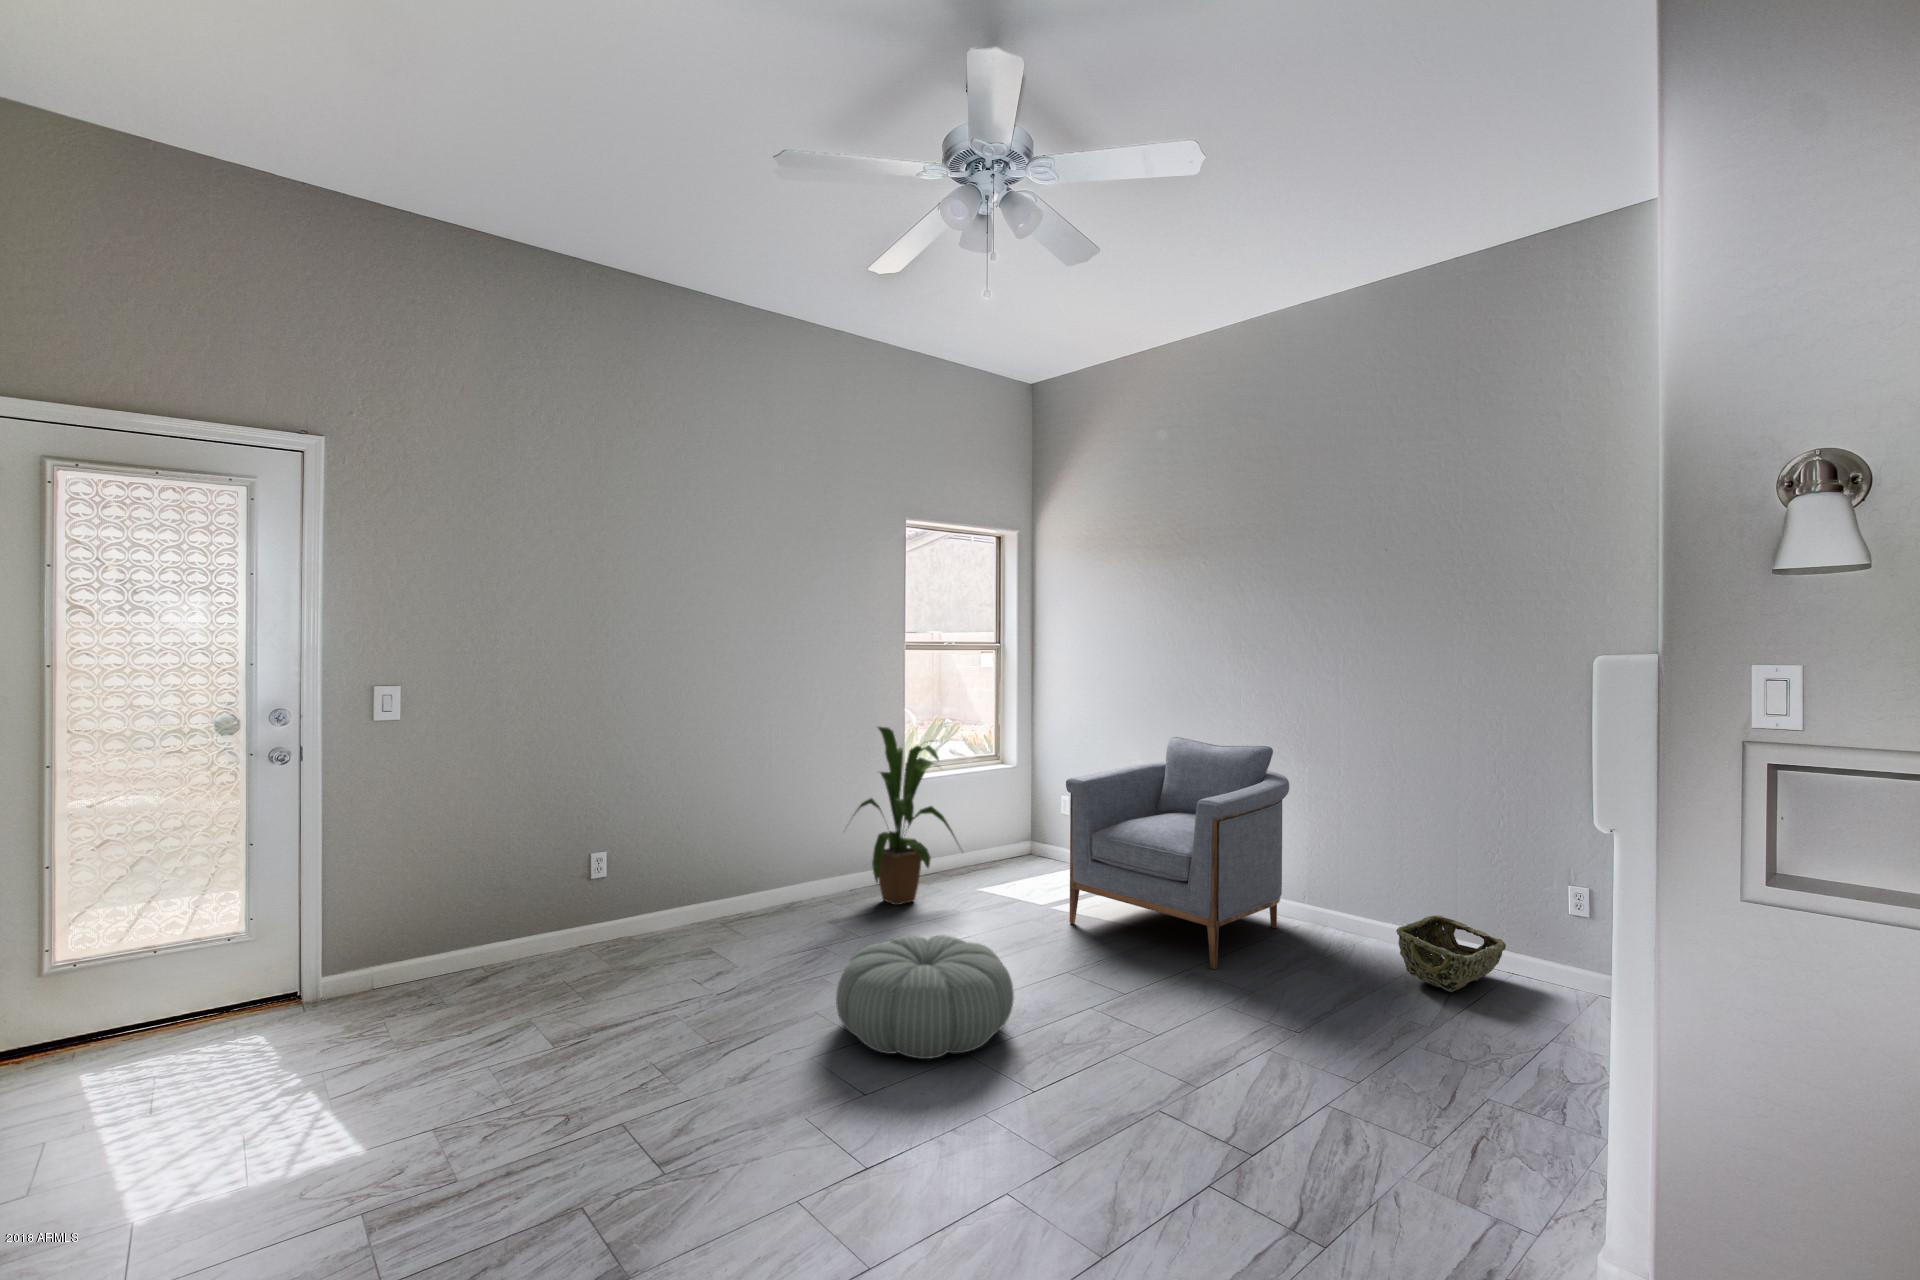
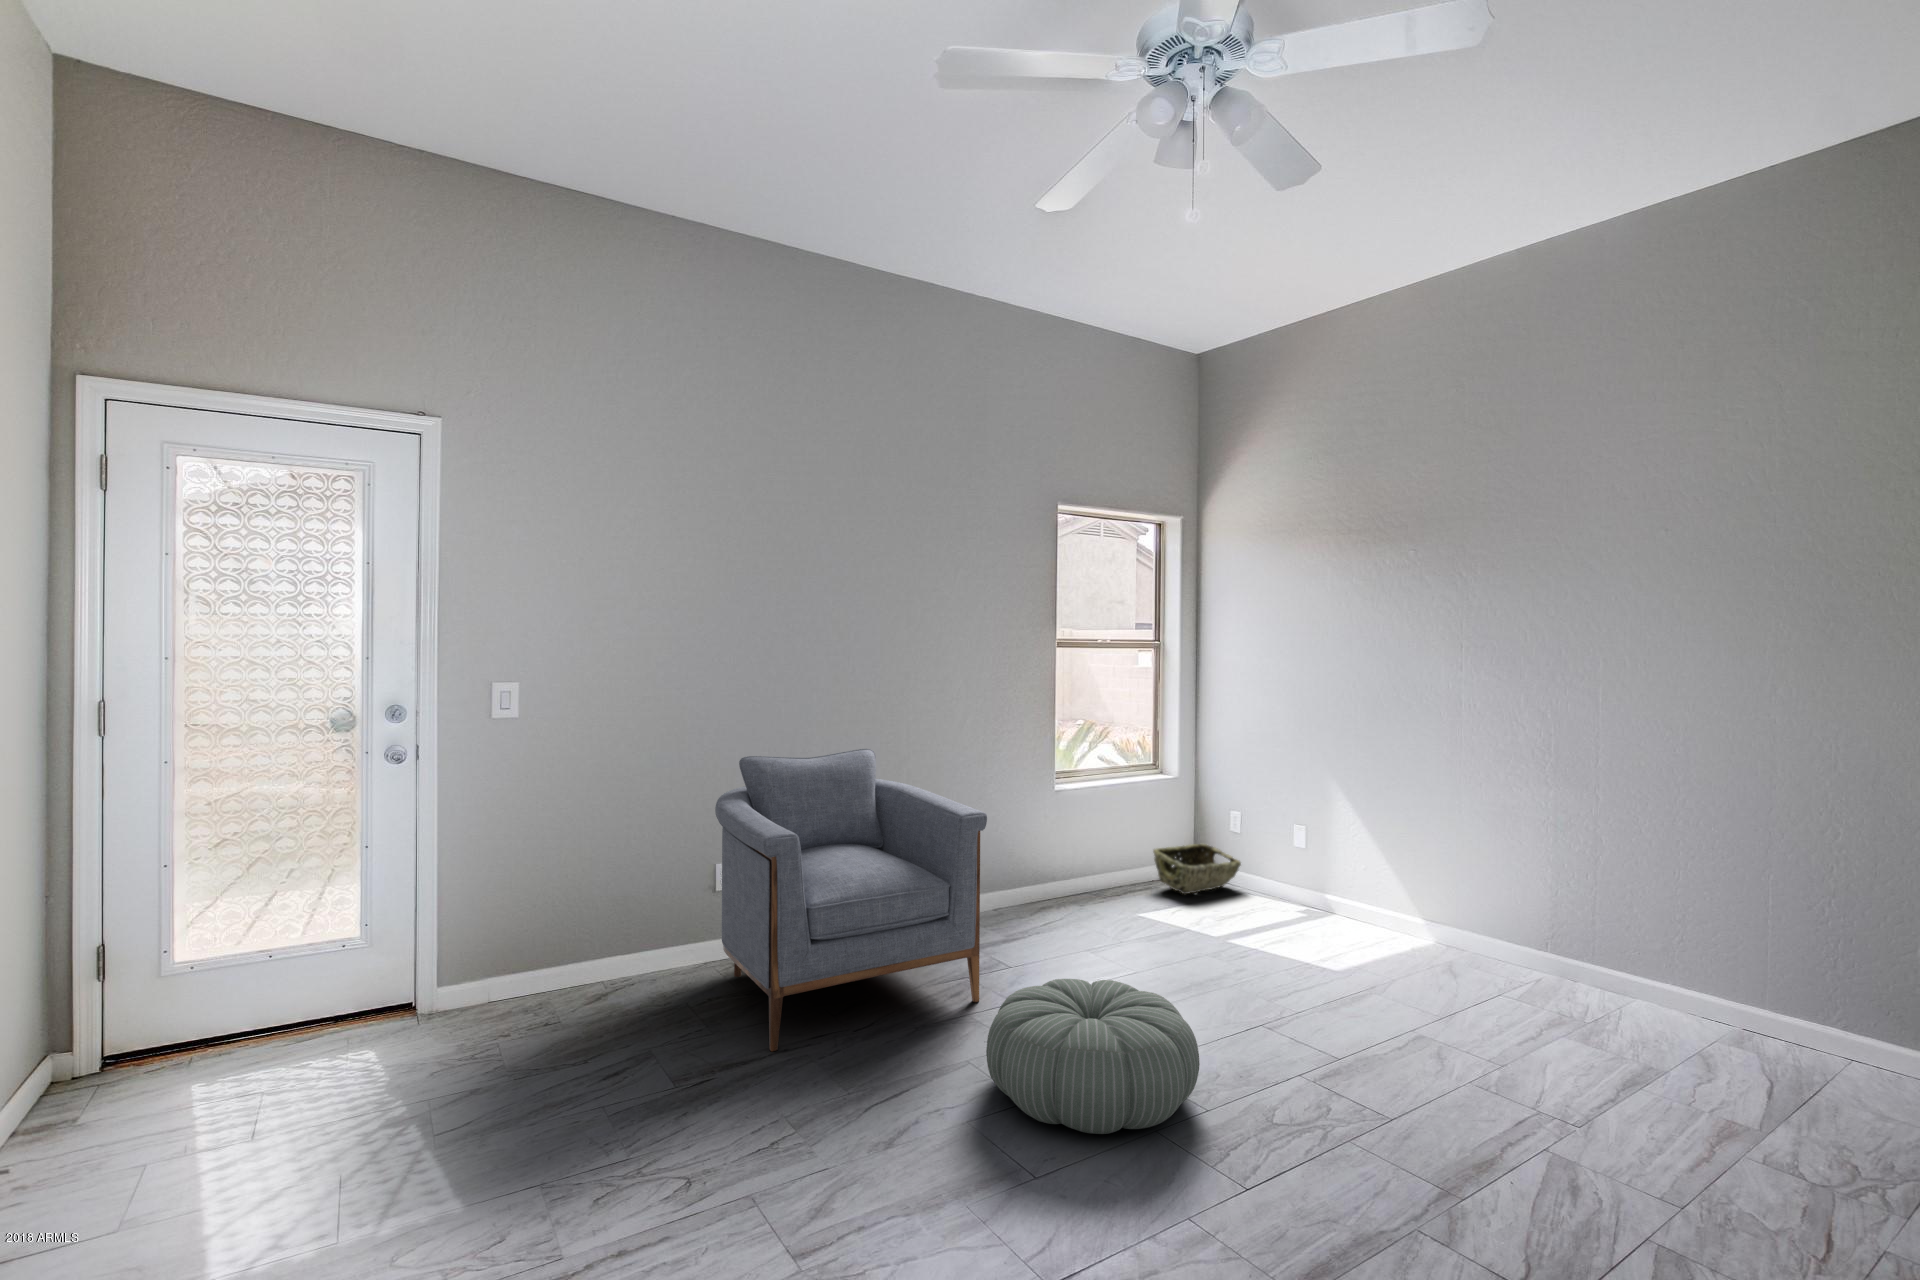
house plant: present [855,727,963,905] -> none [983,730,1122,933]
armchair: present [1066,737,1289,969] -> present [715,749,987,1051]
woven basket: present [1396,915,1506,992] -> present [1153,844,1241,894]

